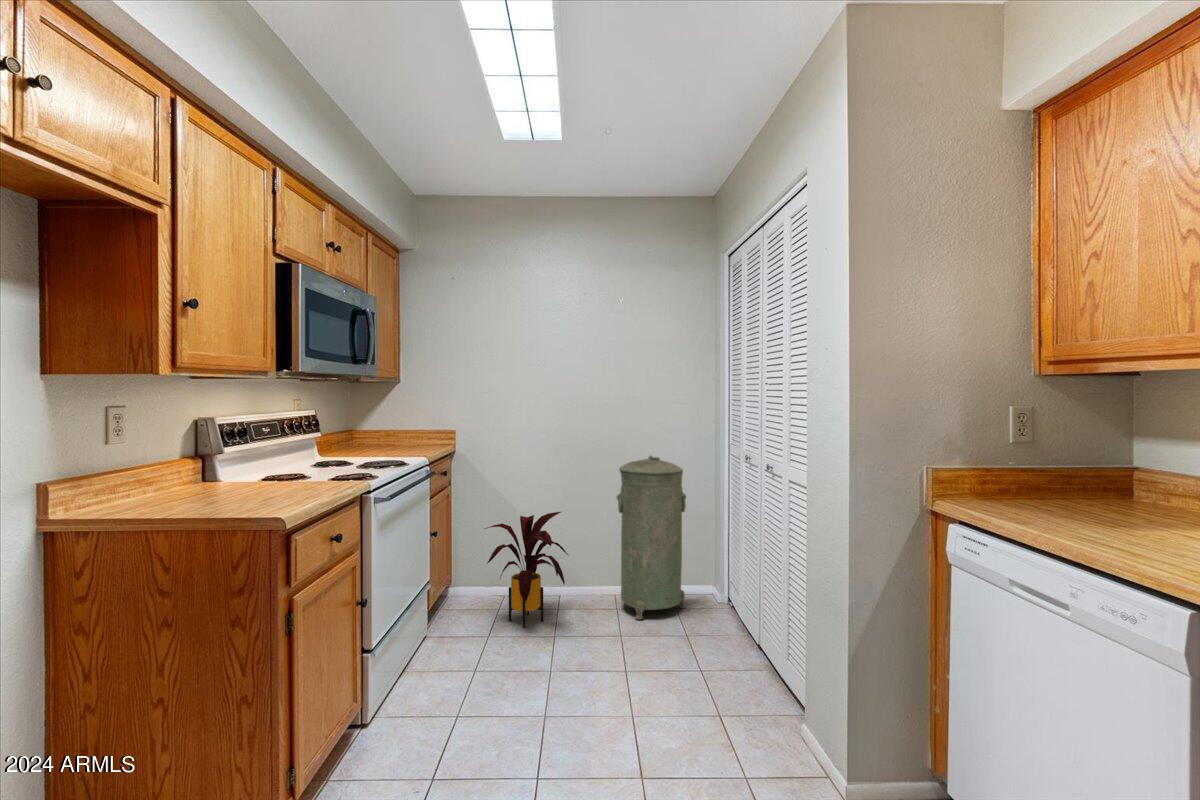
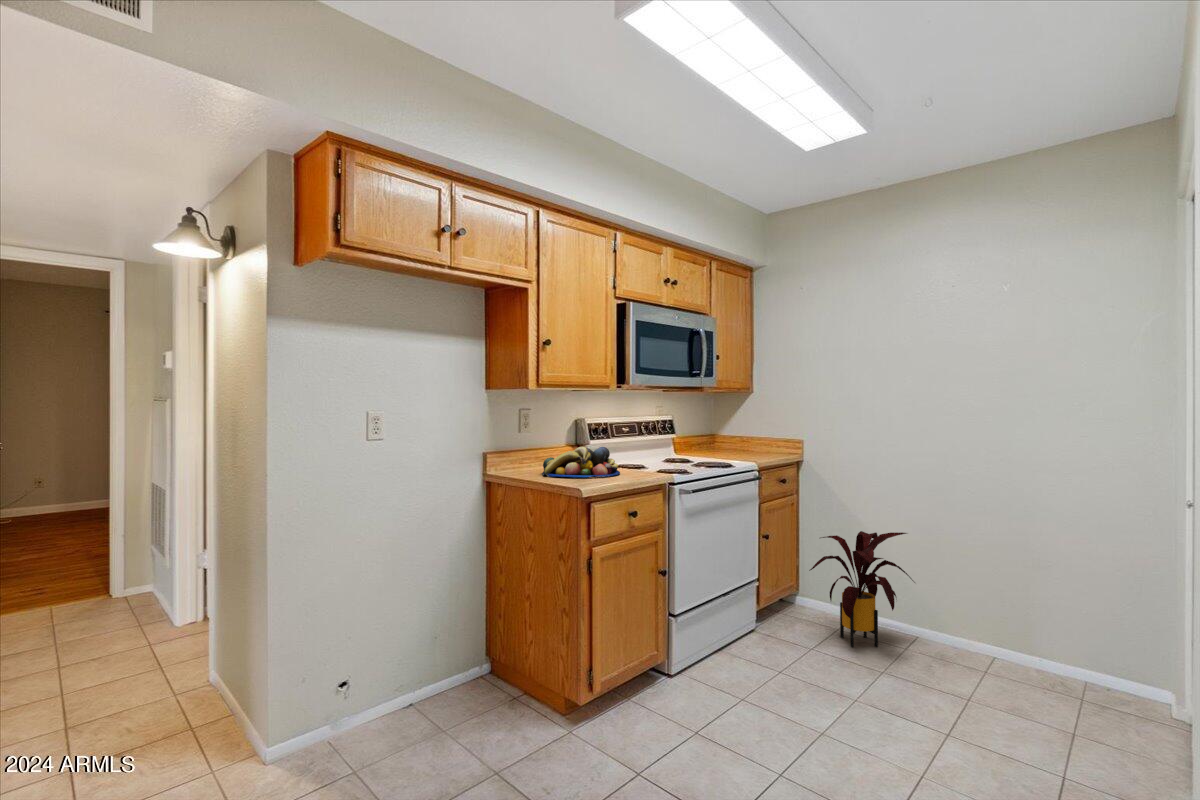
fruit bowl: none [168,456,304,508] -> present [542,446,620,478]
trash can: present [617,456,686,620] -> none [977,478,1083,683]

